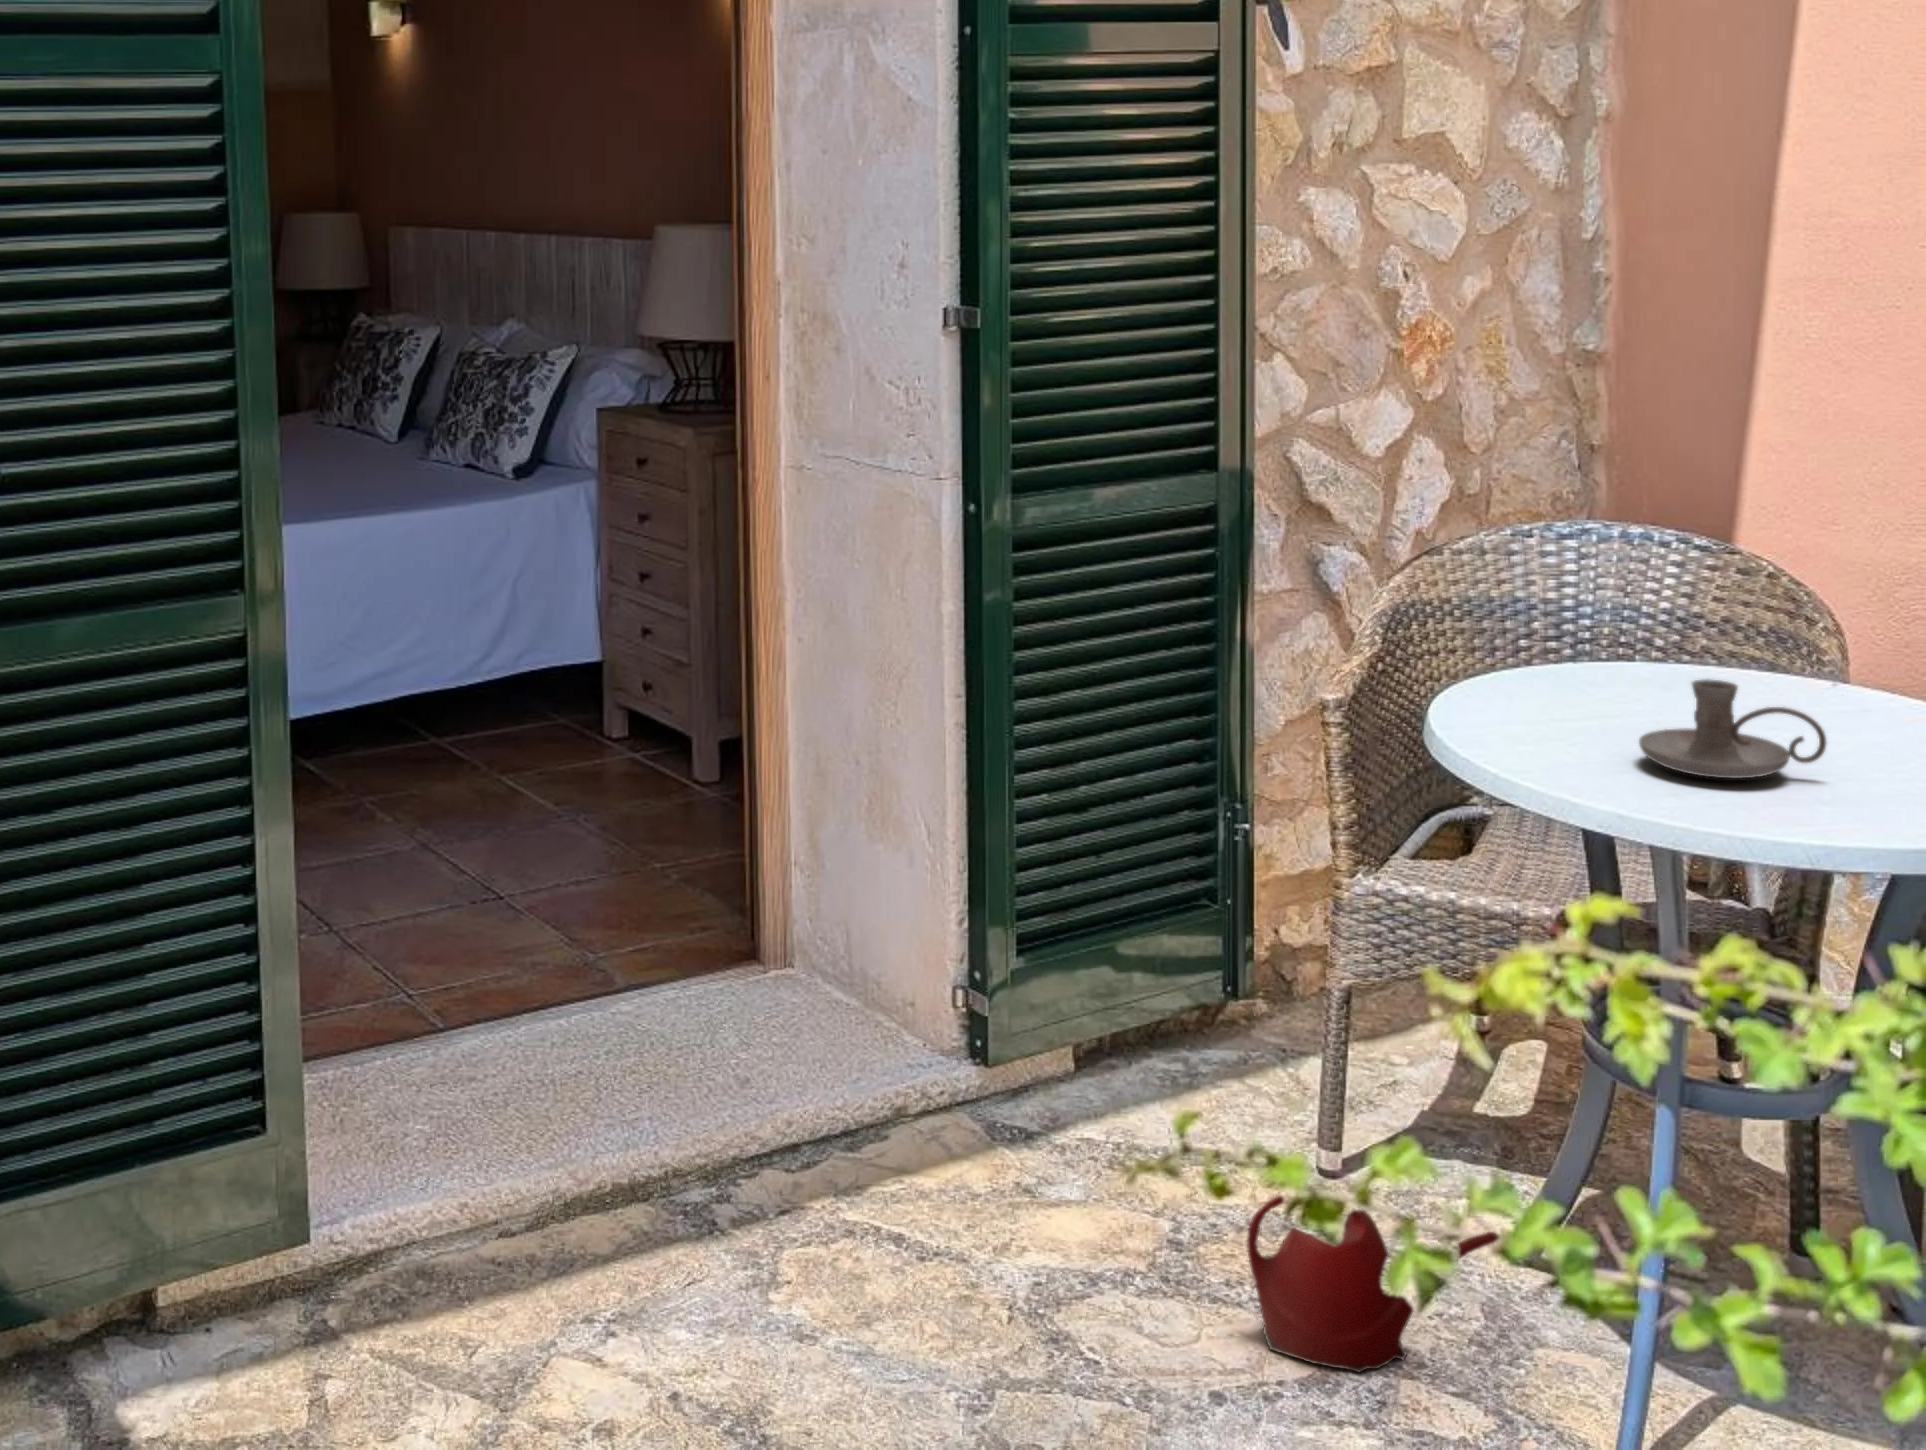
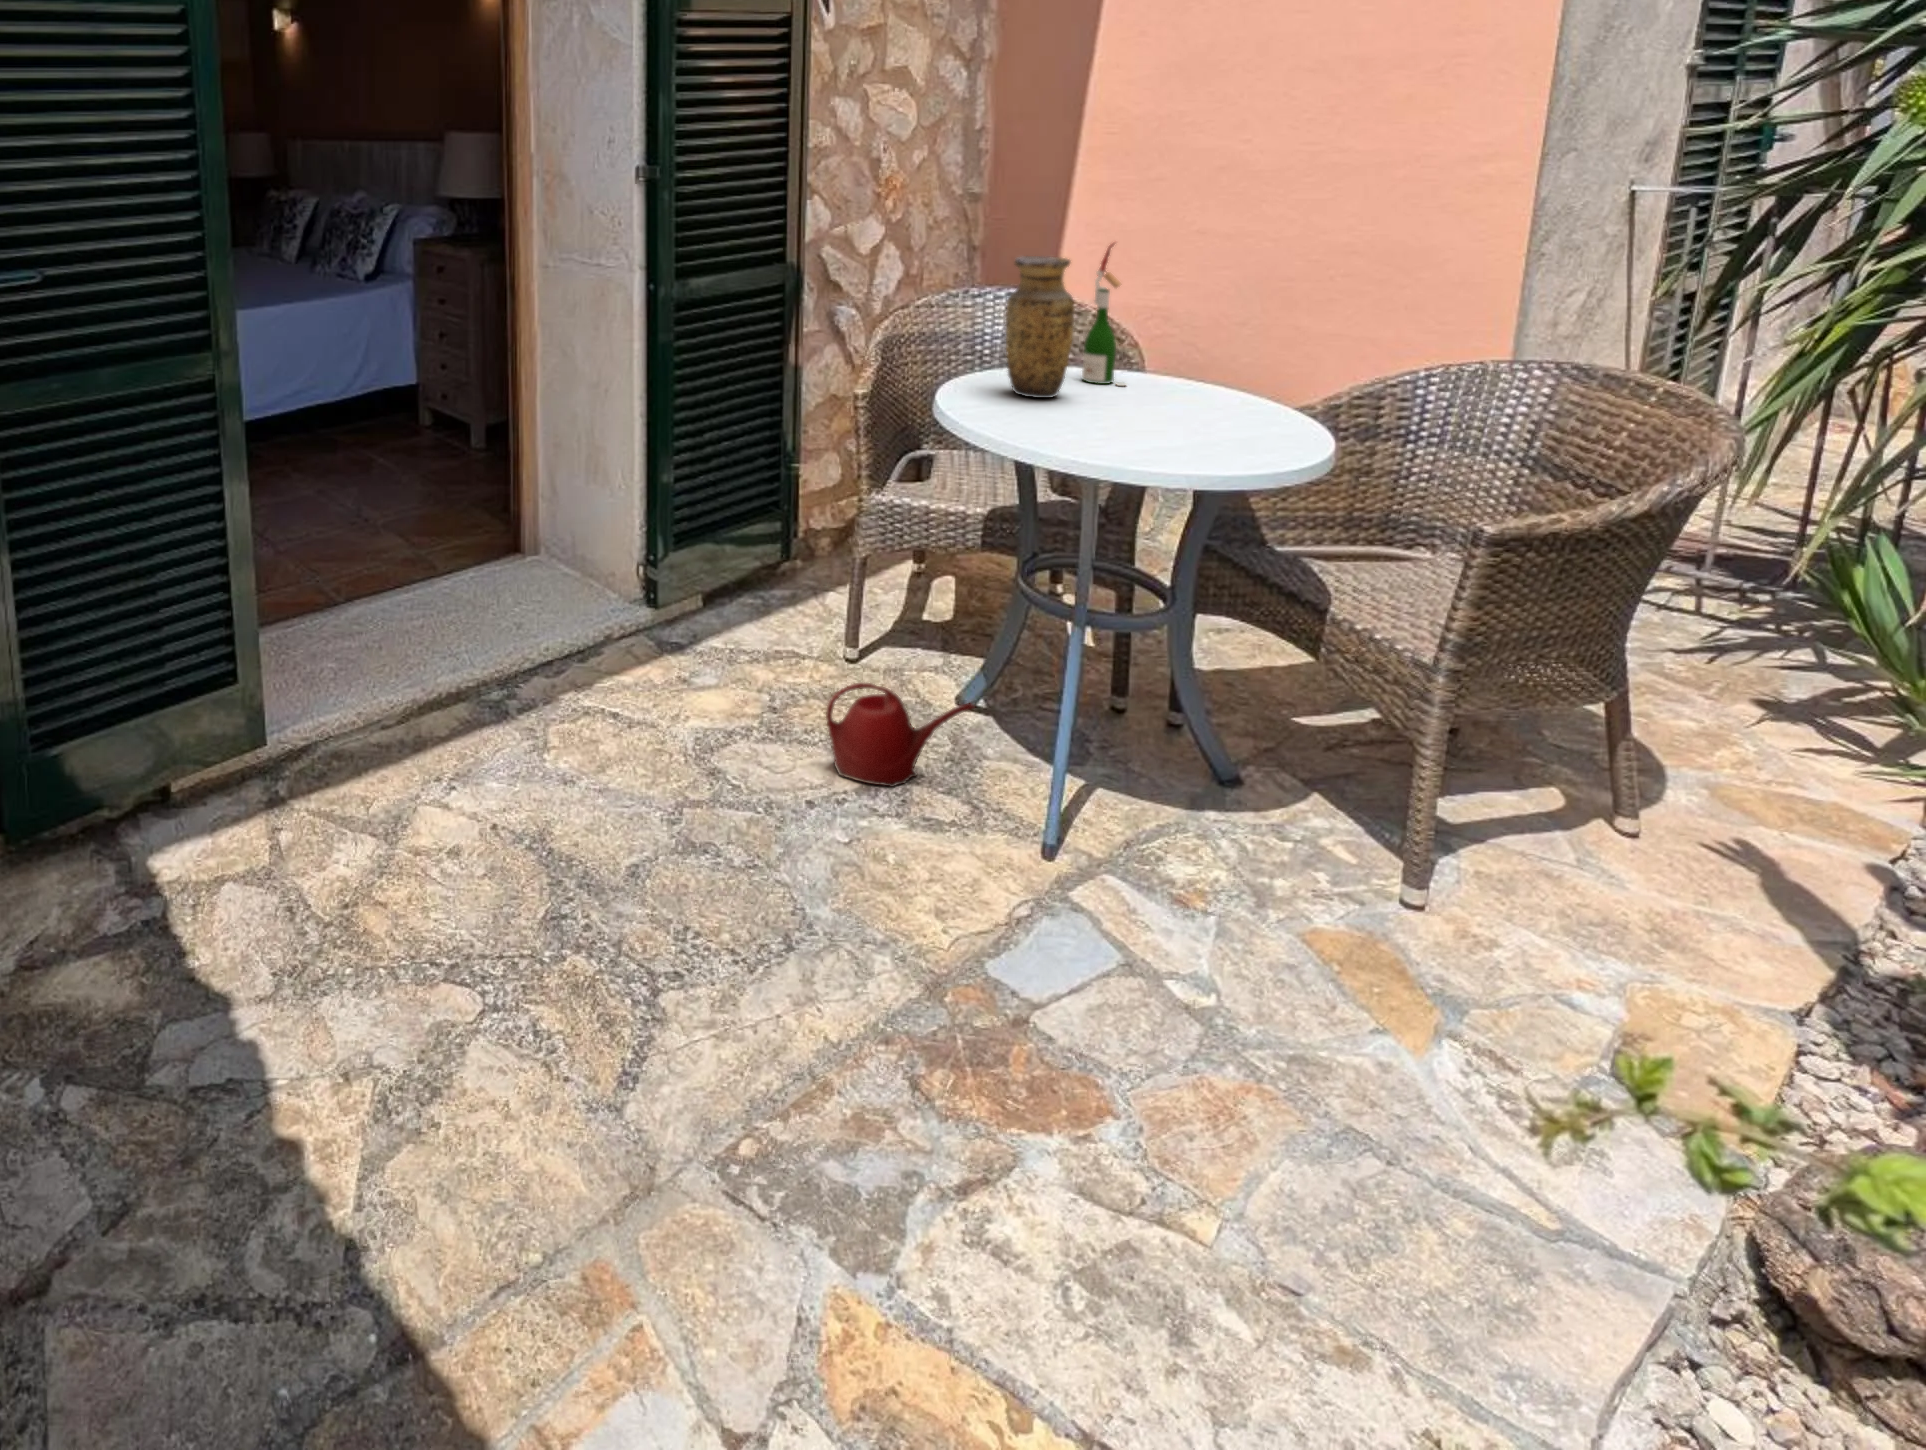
wine bottle: none [1702,453,1775,699] -> present [1082,243,1125,386]
vase: none [1551,475,1665,714] -> present [1005,256,1074,398]
candle holder: present [1639,679,1826,778] -> none [1071,376,1185,435]

